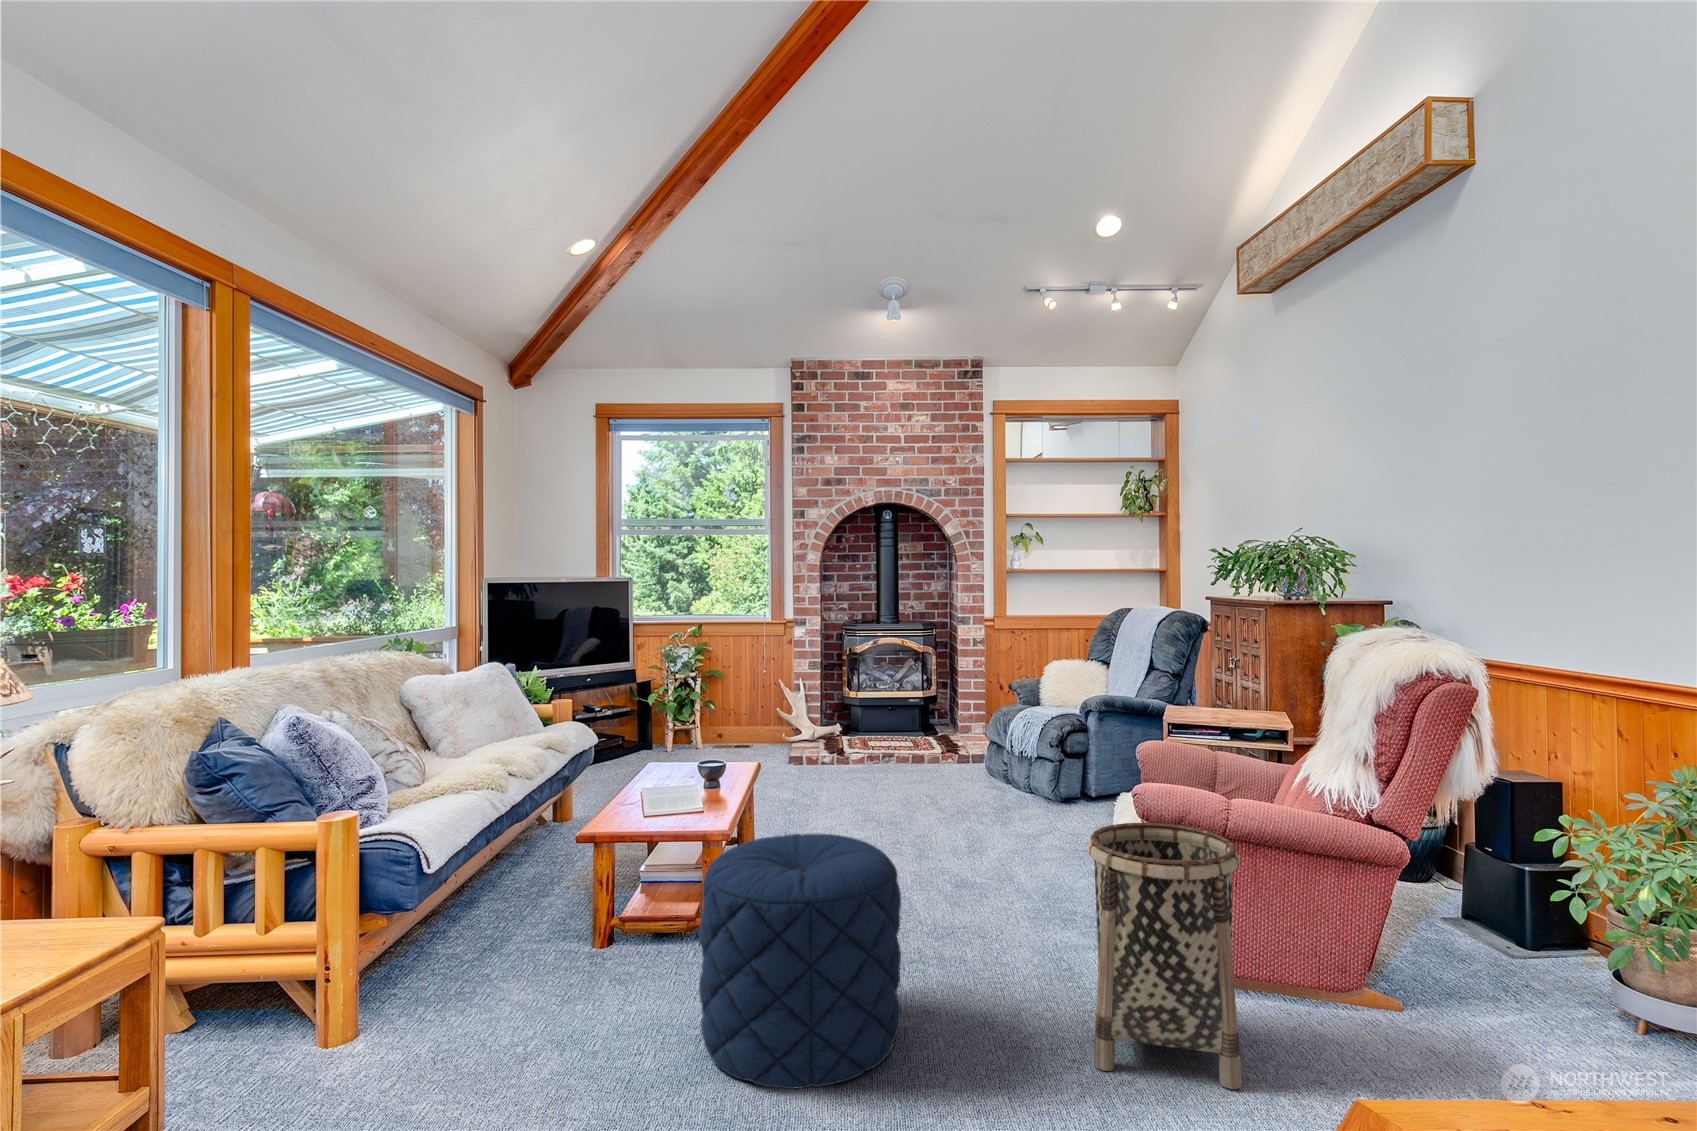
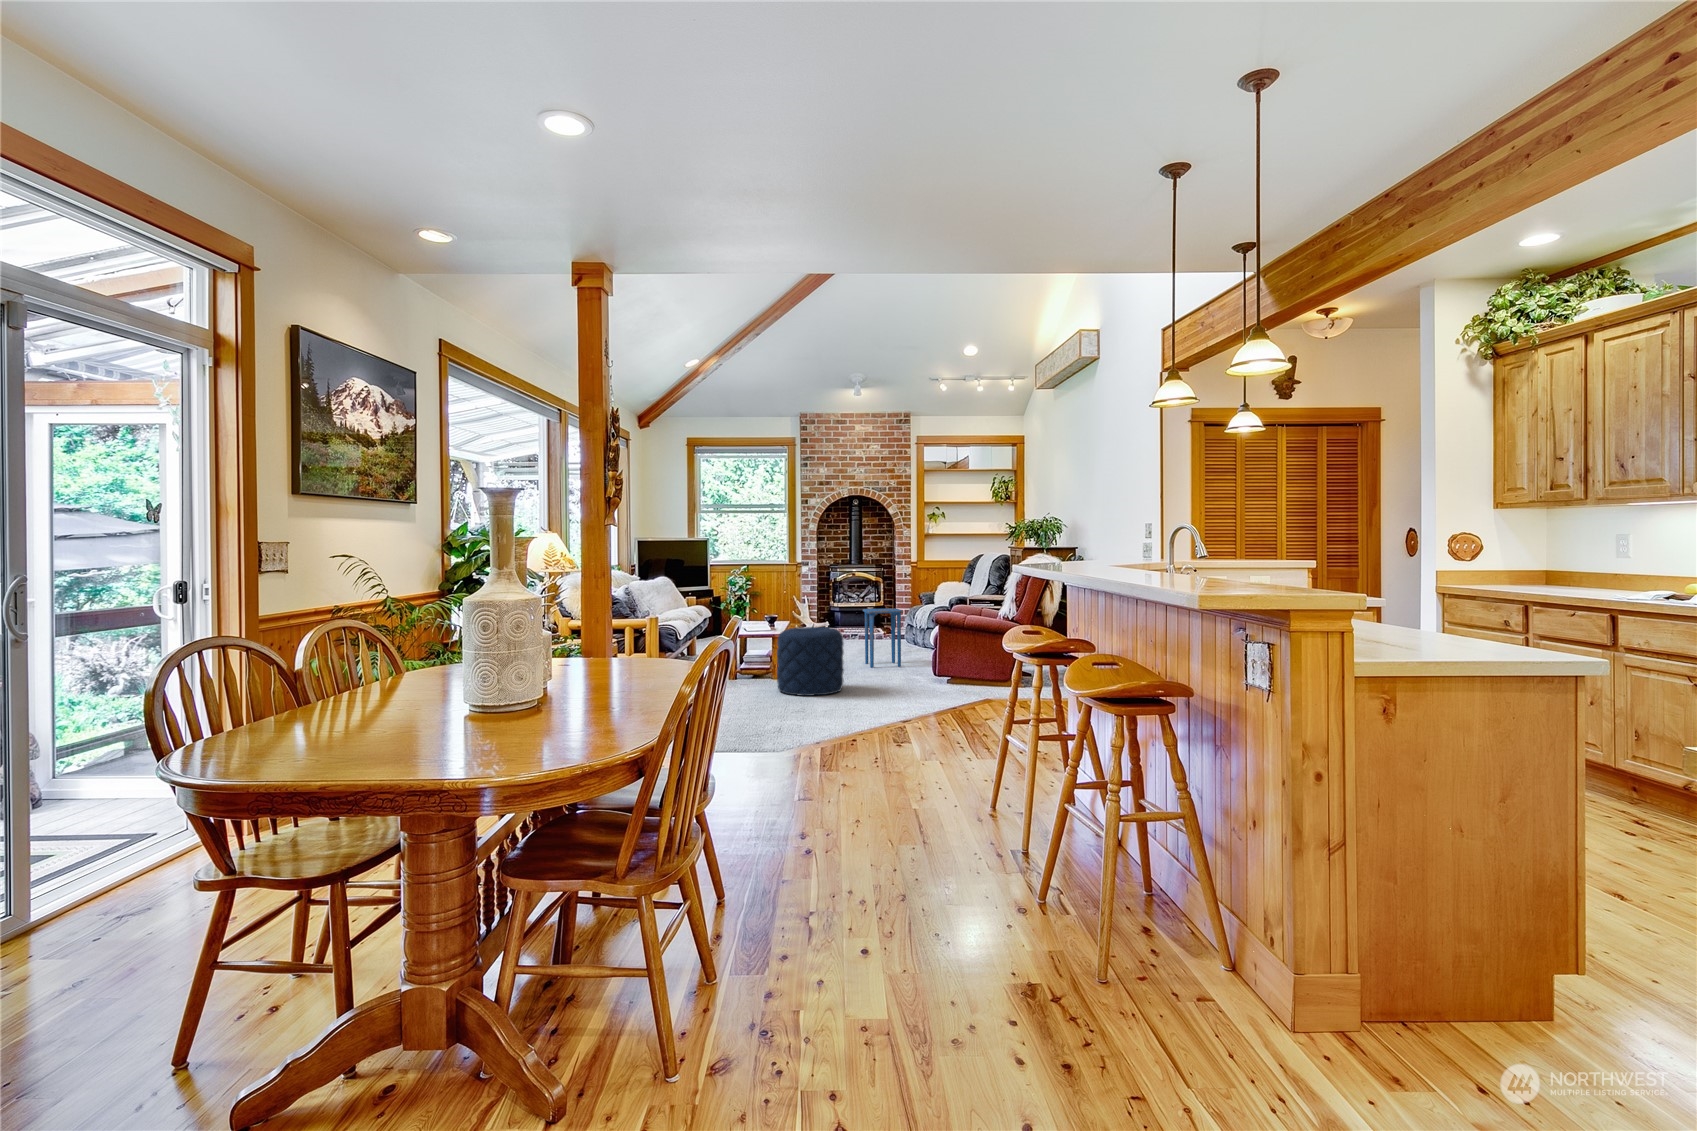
side table: none [923,736,1021,884] -> present [863,608,903,668]
basket: present [1088,823,1242,1089] -> none [905,622,955,695]

